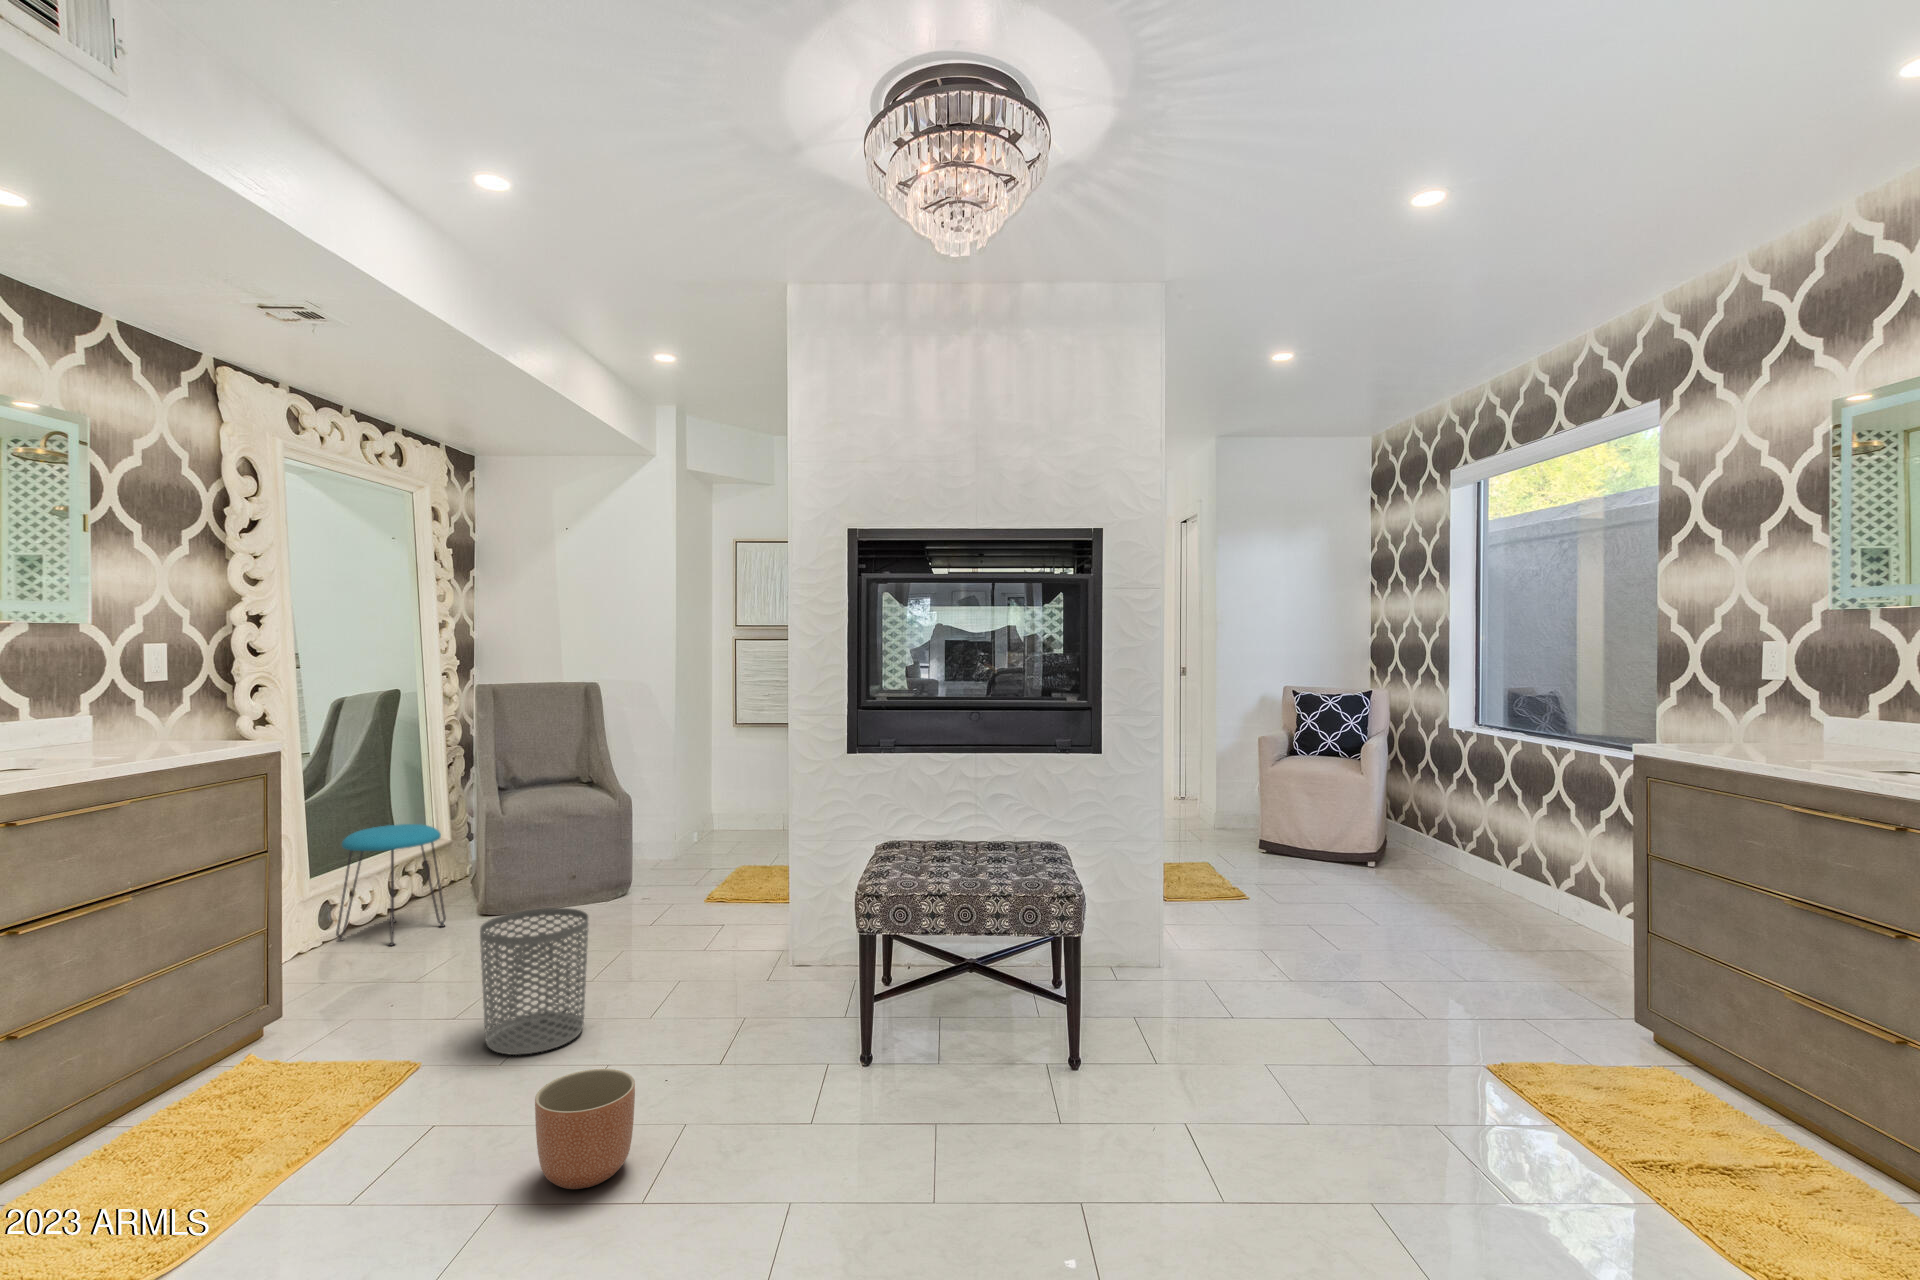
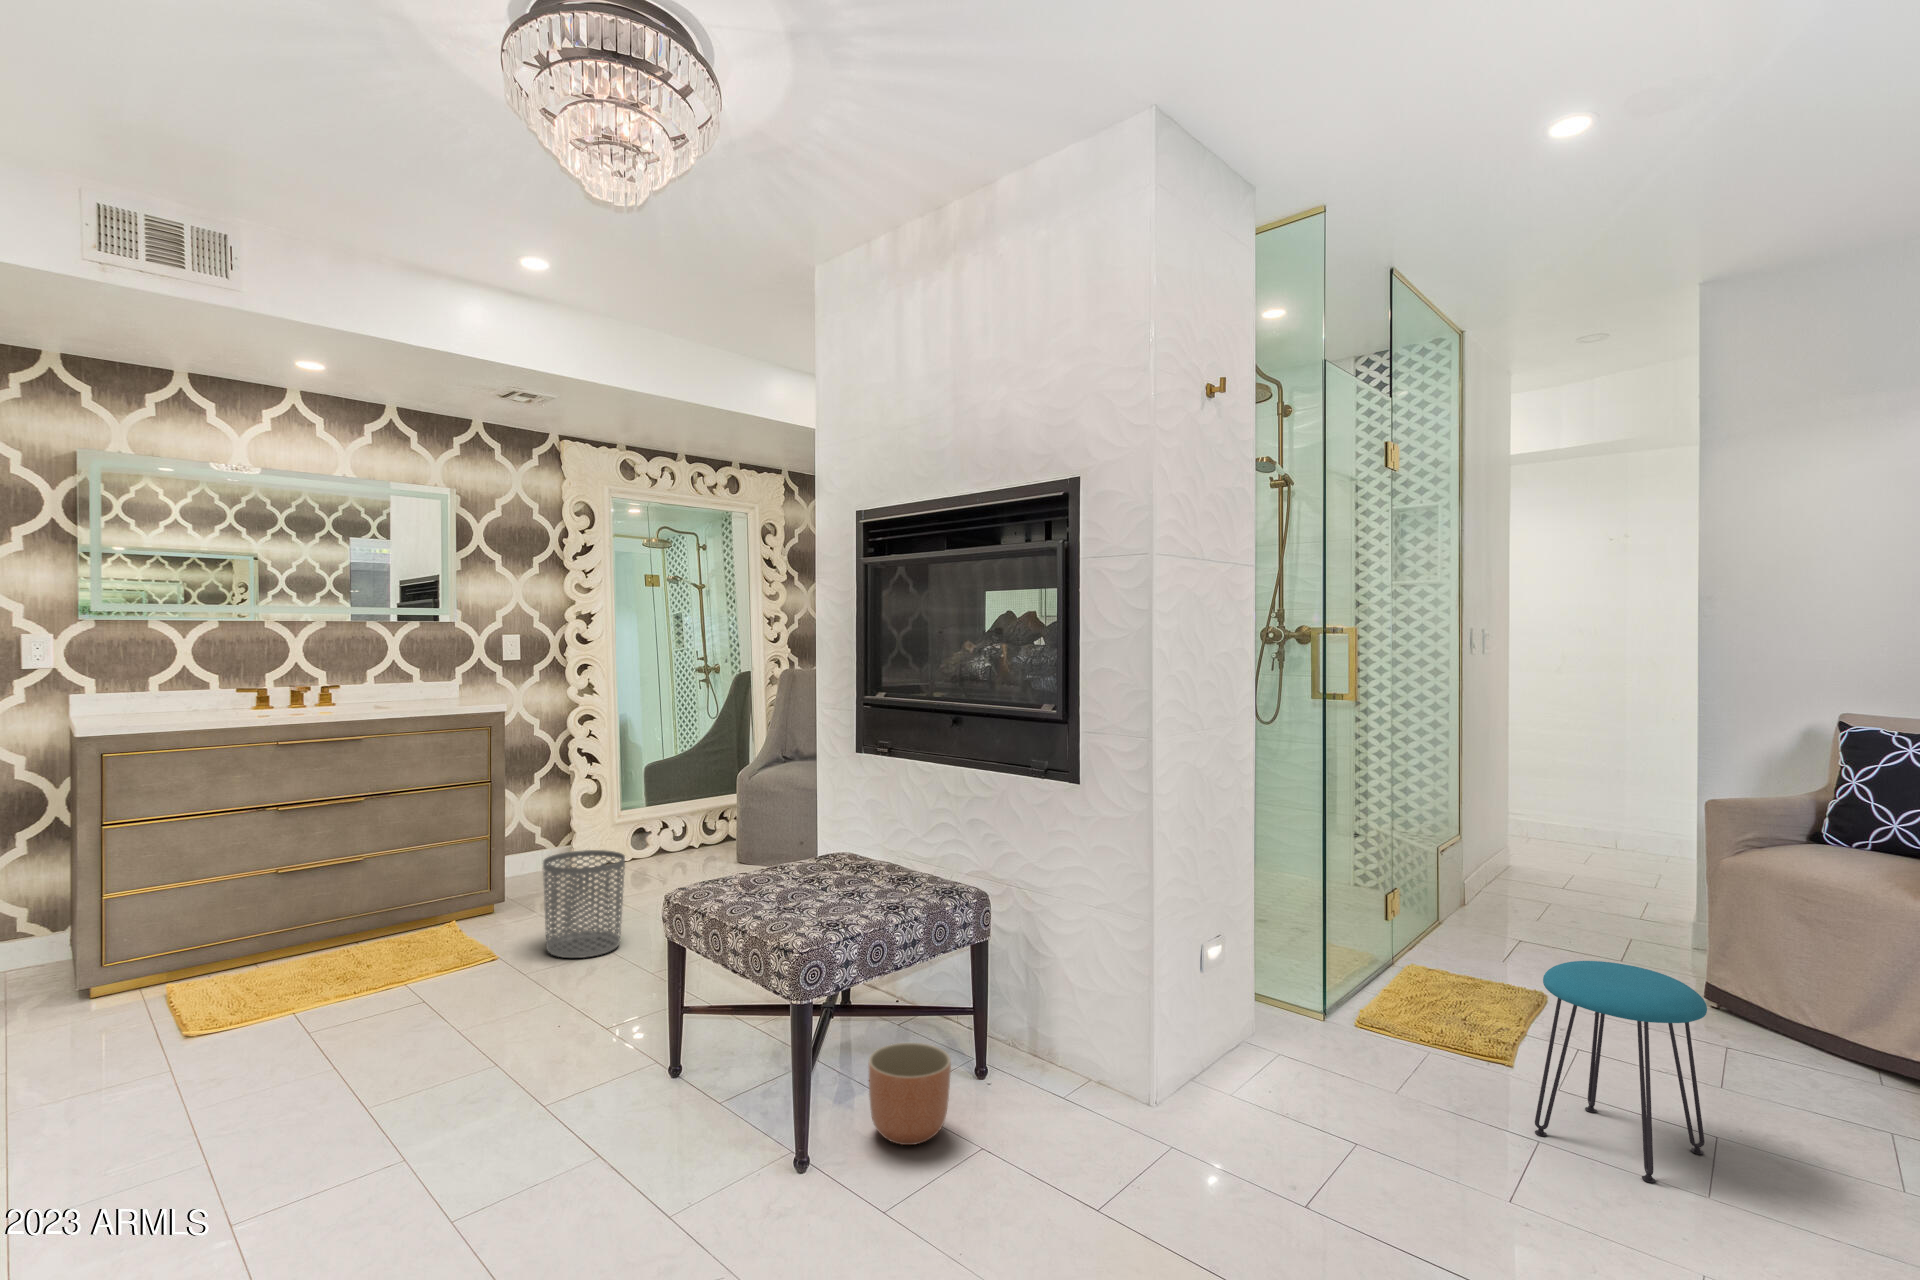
stool: present [336,824,446,946] -> present [1535,961,1707,1183]
planter: present [535,1069,635,1189] -> present [868,1043,951,1145]

